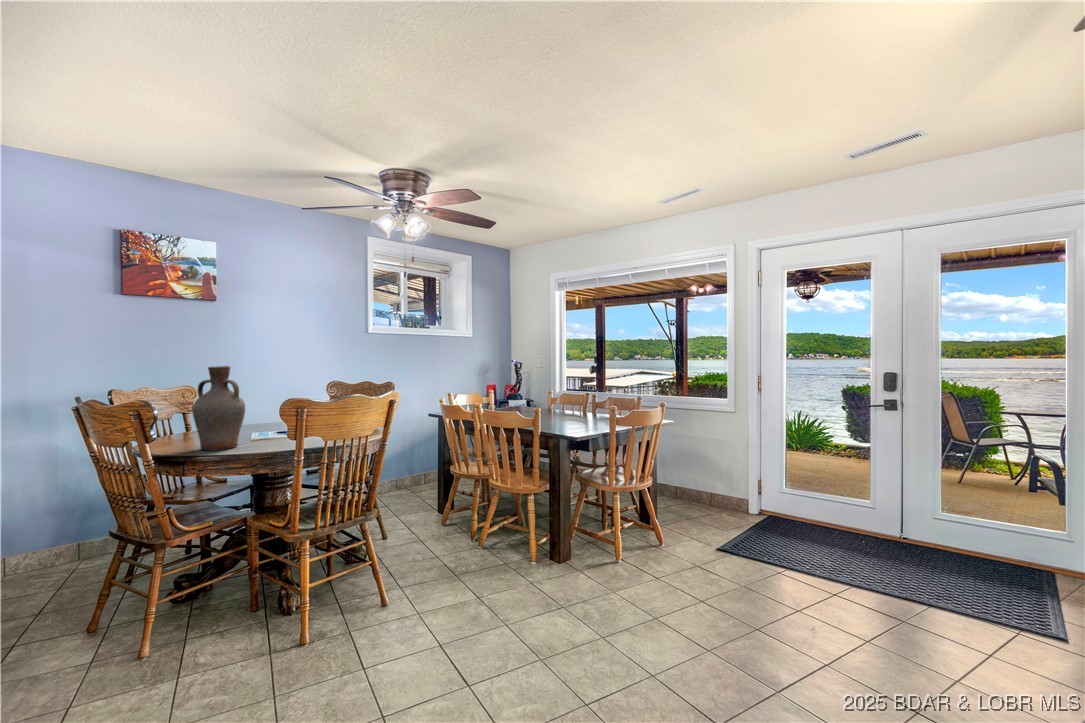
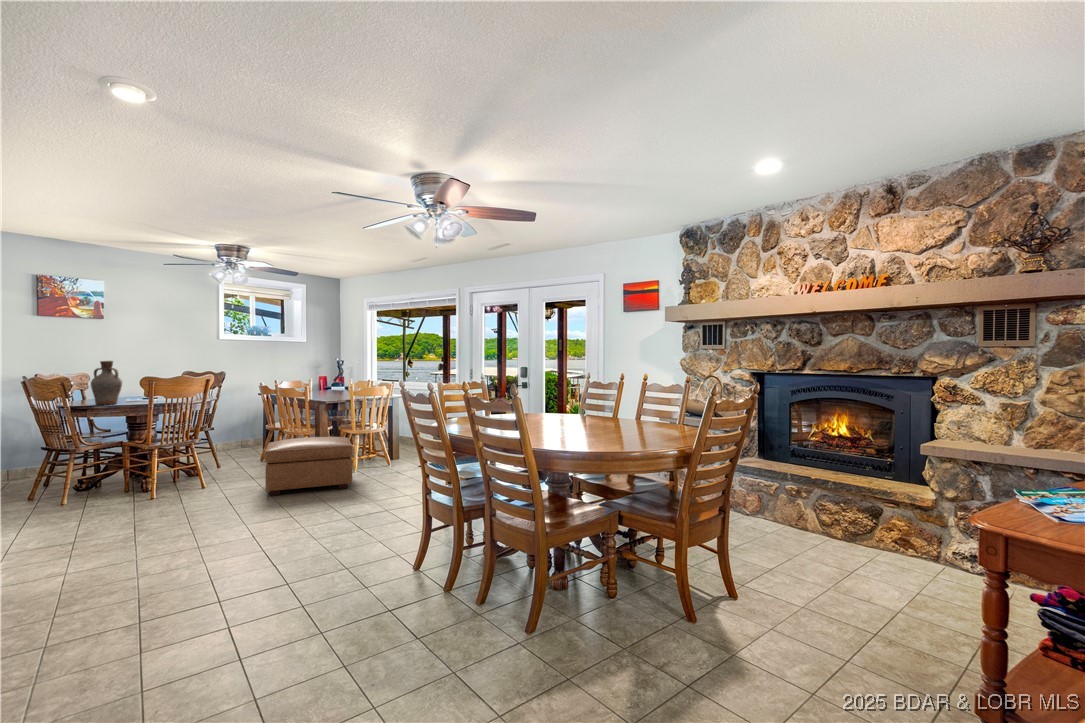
ottoman: none [494,505,670,644] -> present [264,437,353,496]

